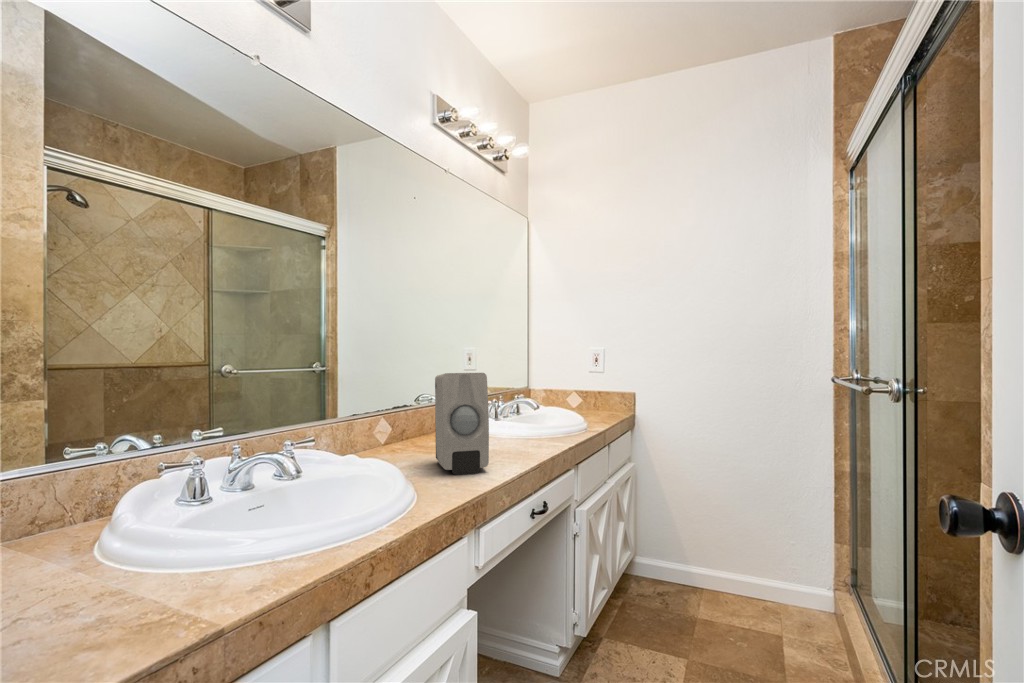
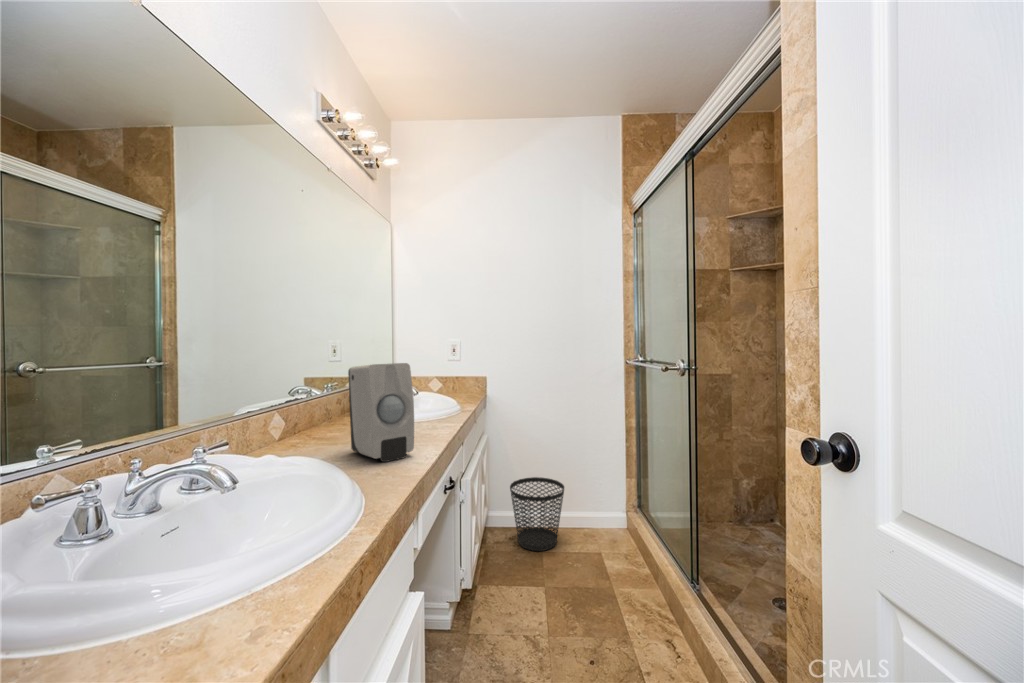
wastebasket: none [658,522,732,619] -> present [510,477,564,551]

